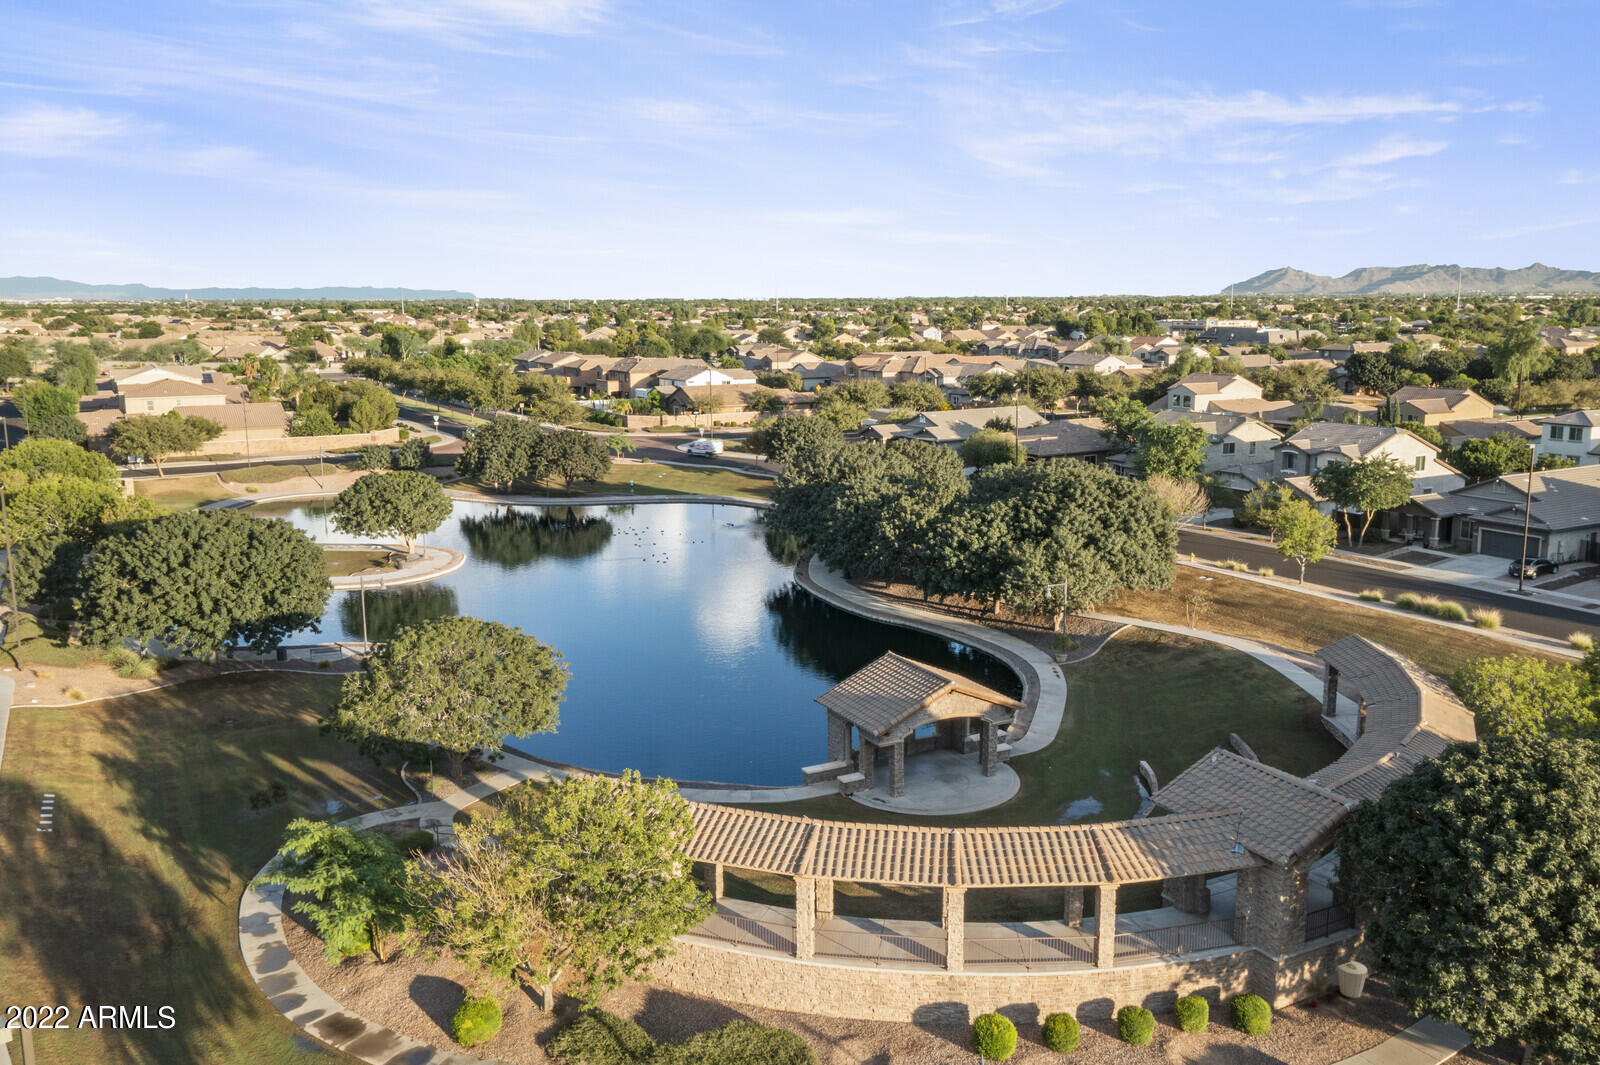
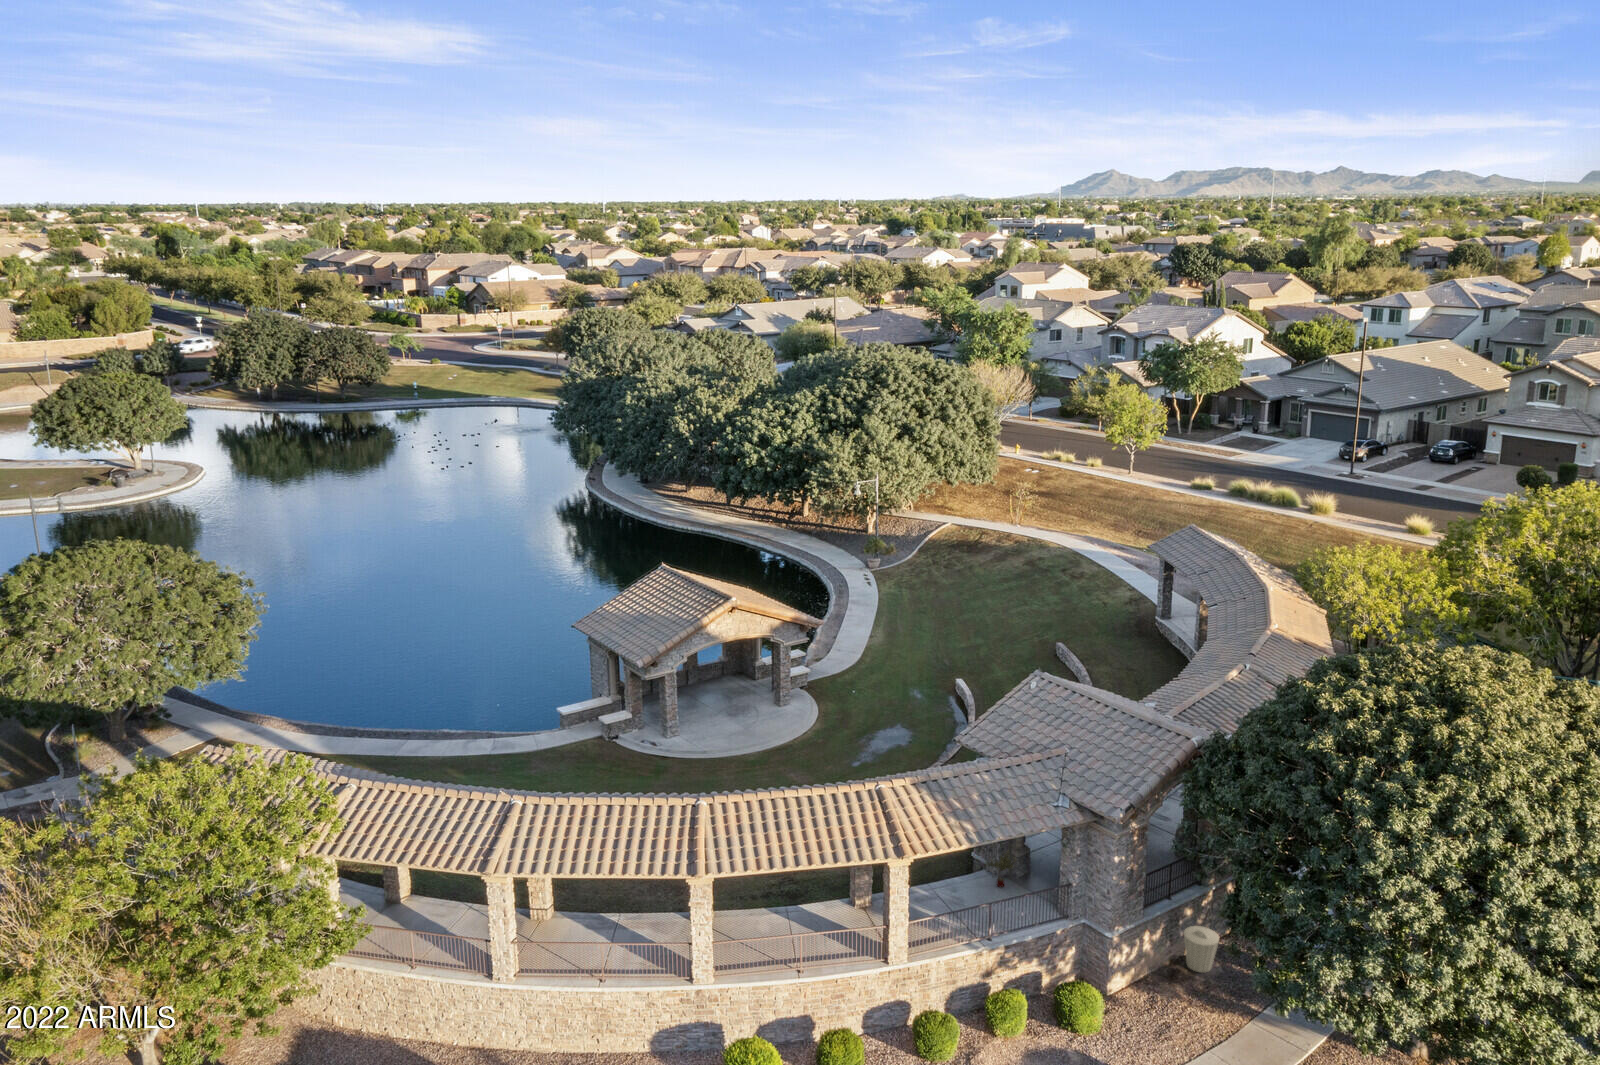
potted tree: present [1306,975,1327,1007] -> present [987,850,1016,887]

